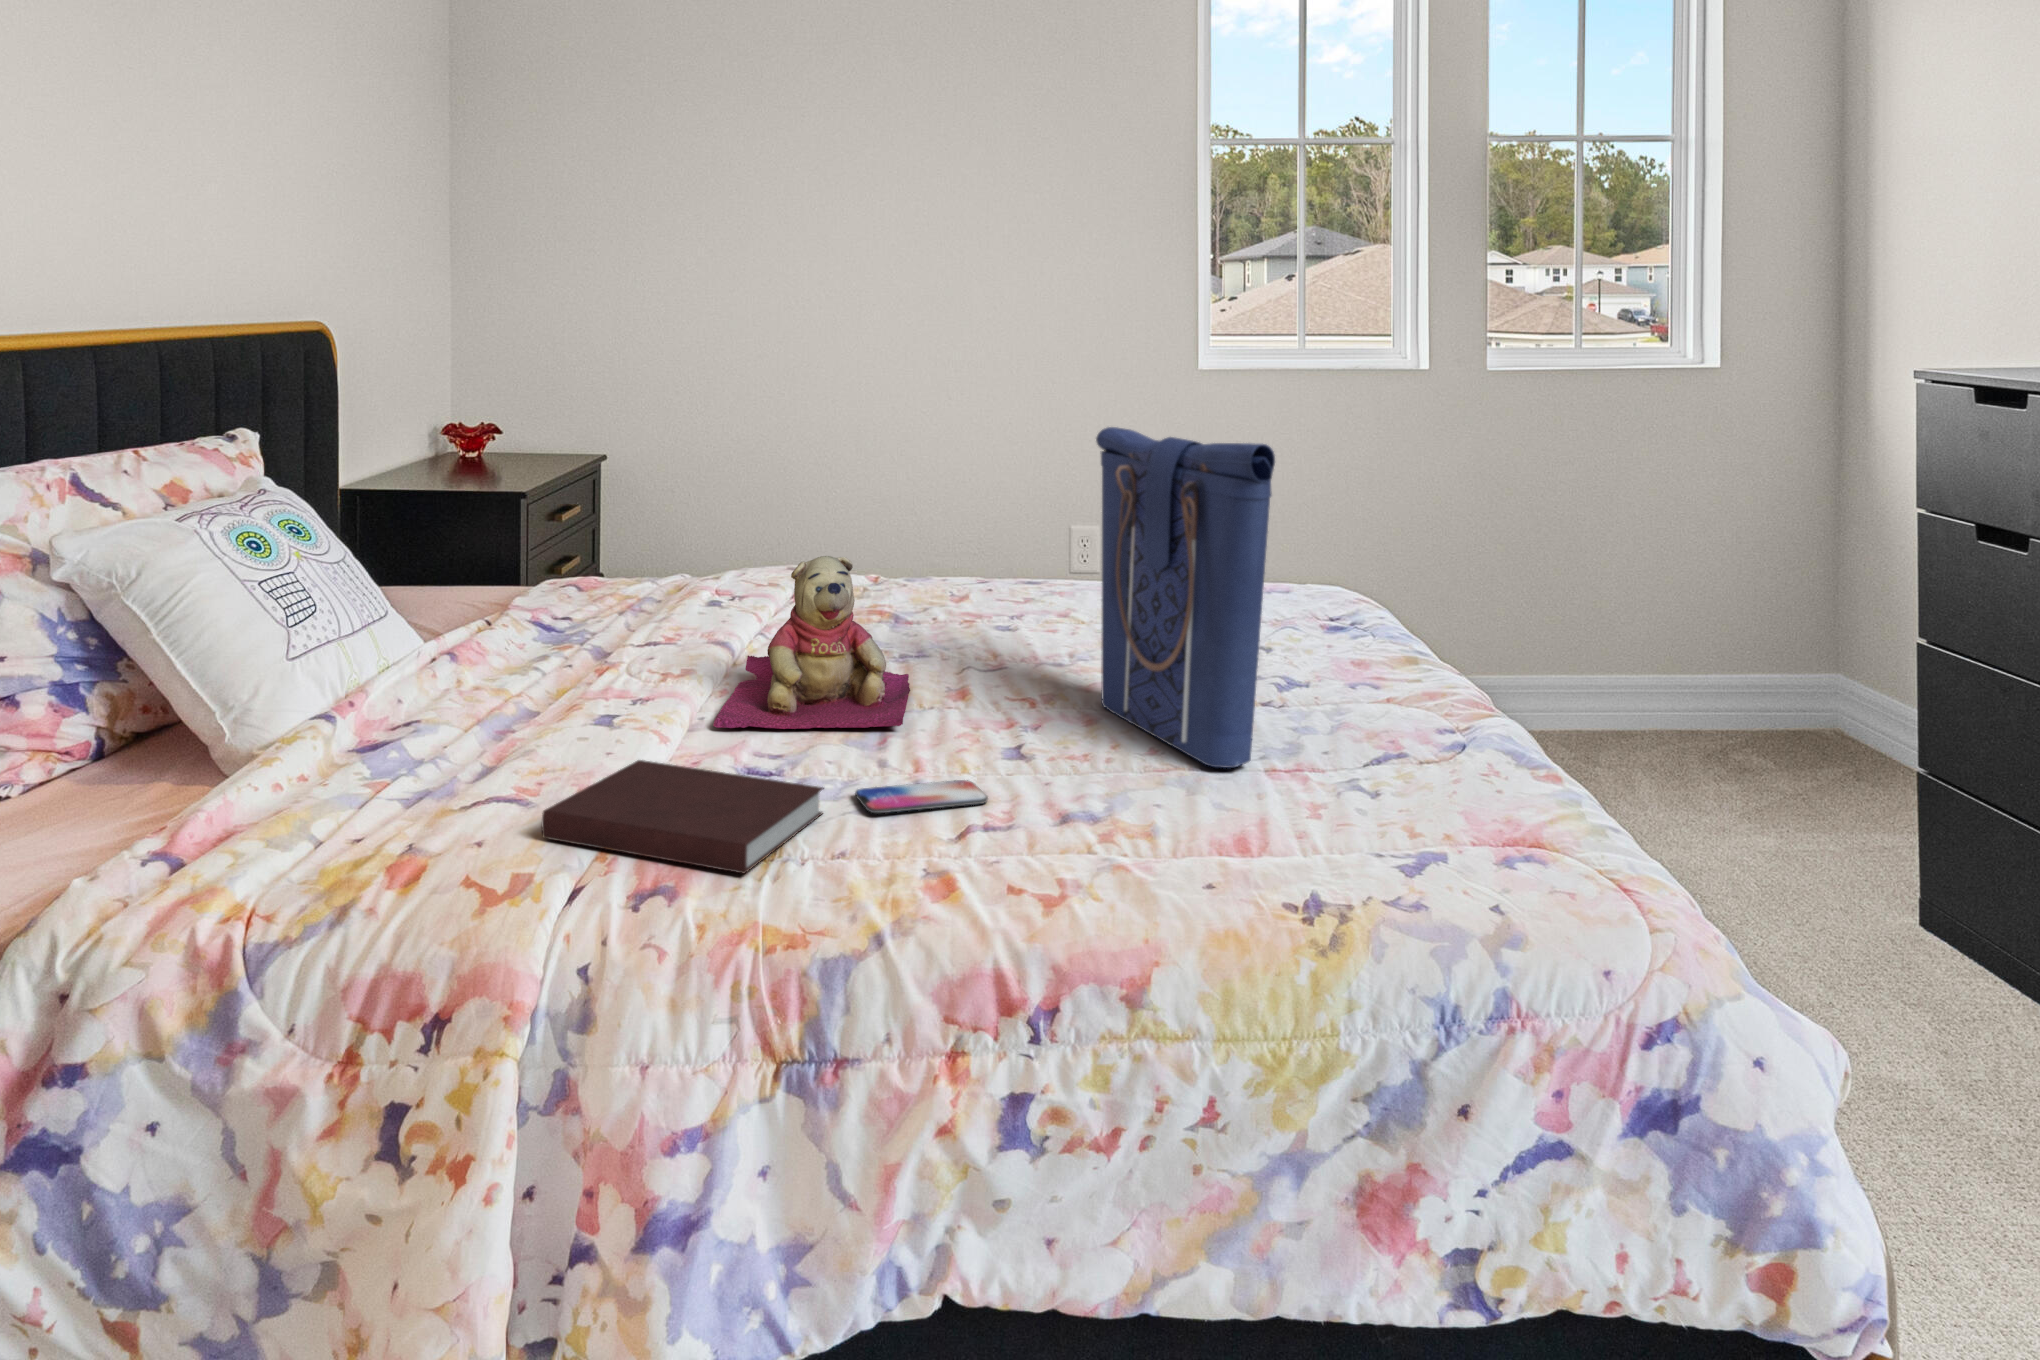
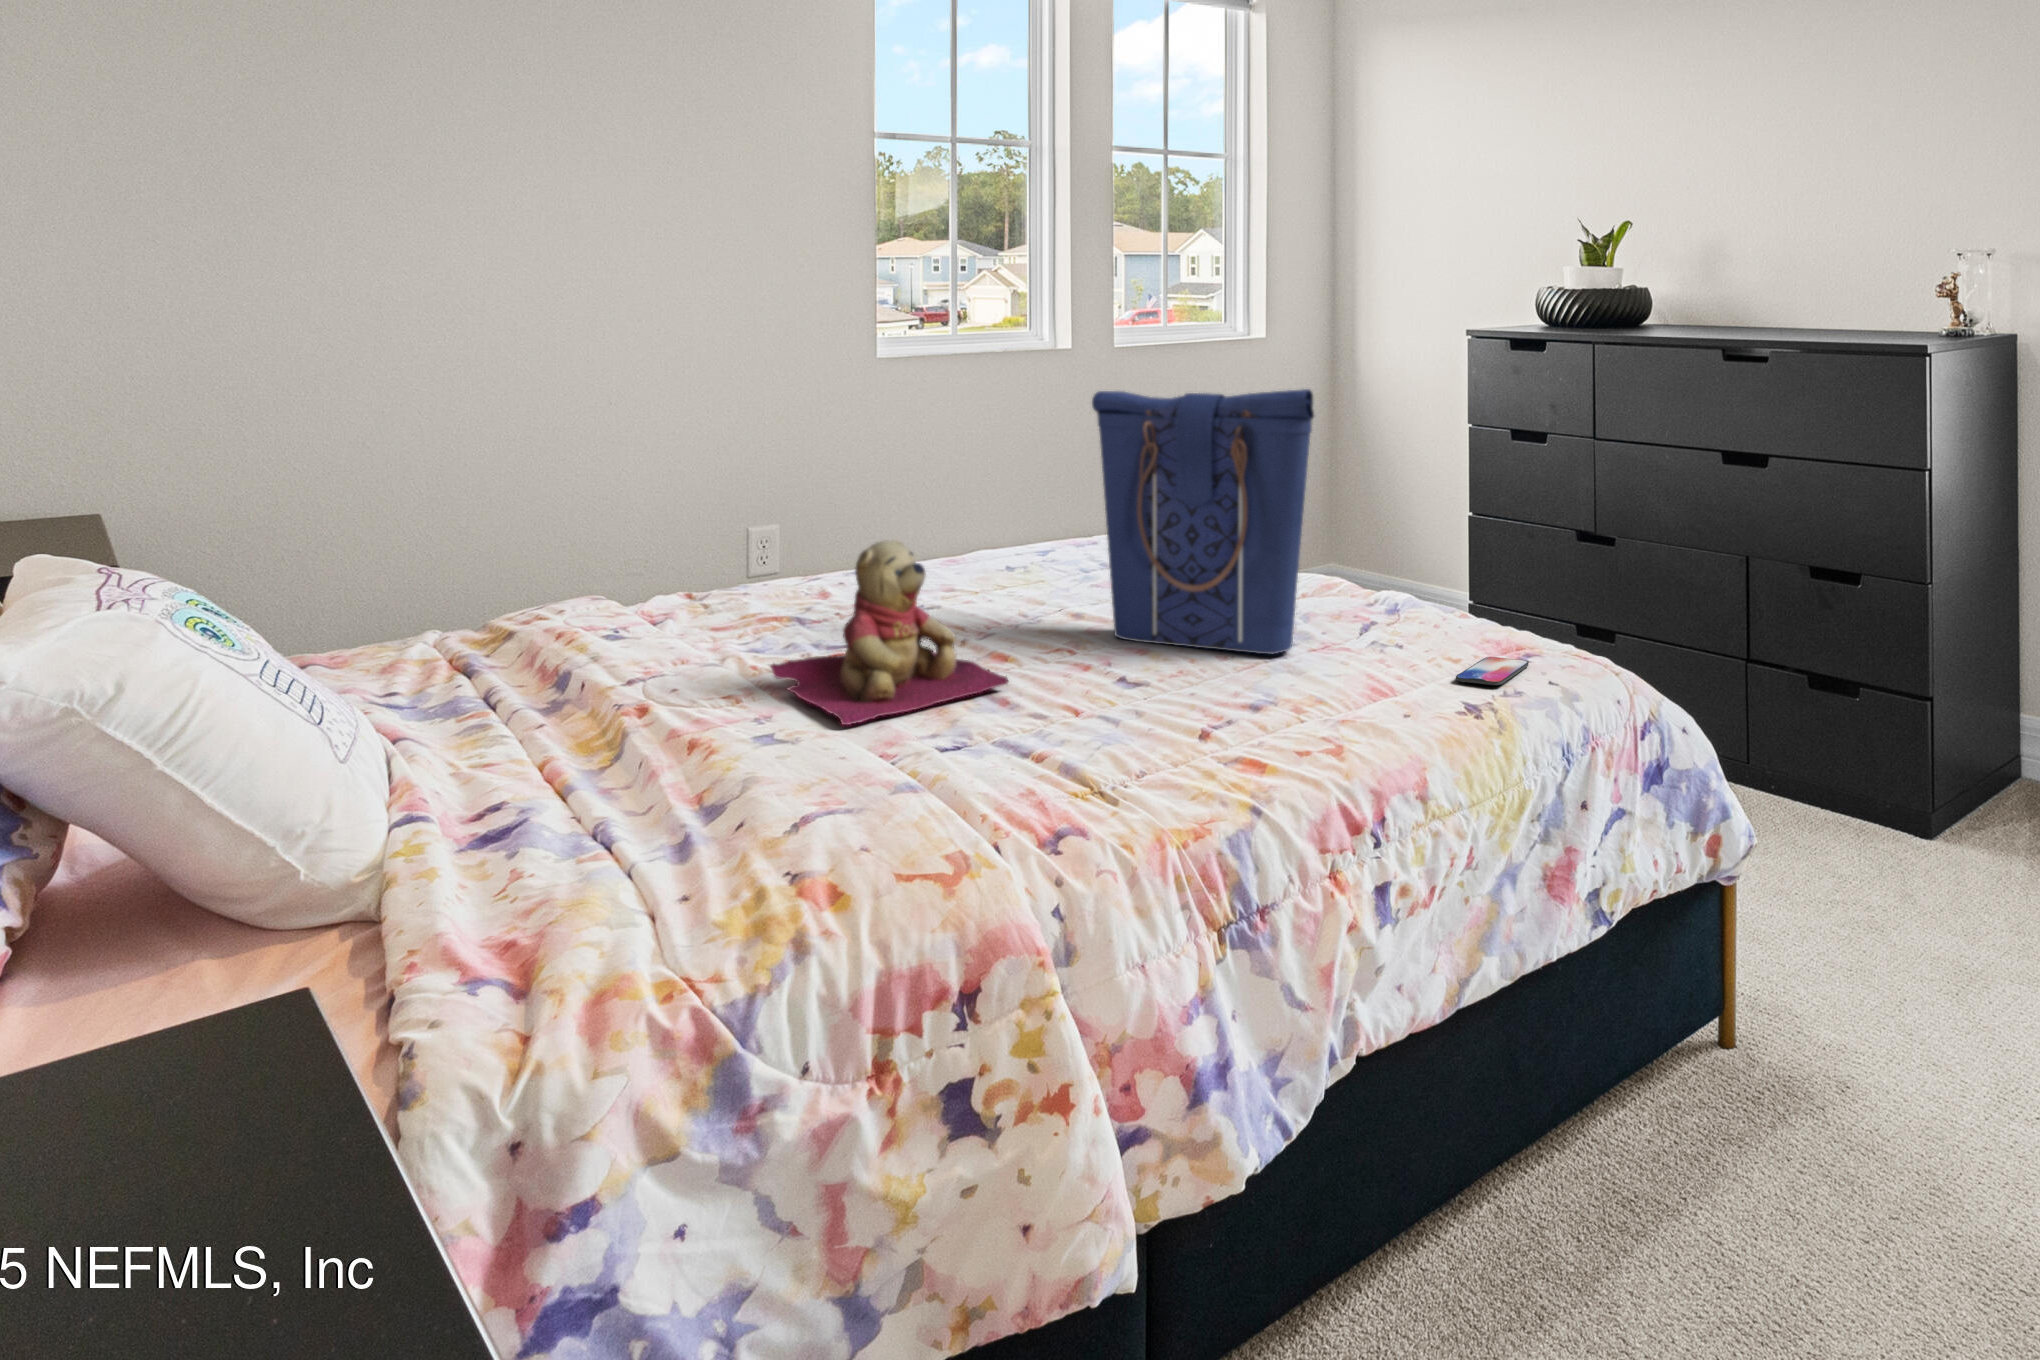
notebook: present [542,760,823,874] -> none [870,729,1118,833]
smartphone: present [855,780,988,813] -> present [1456,657,1529,685]

